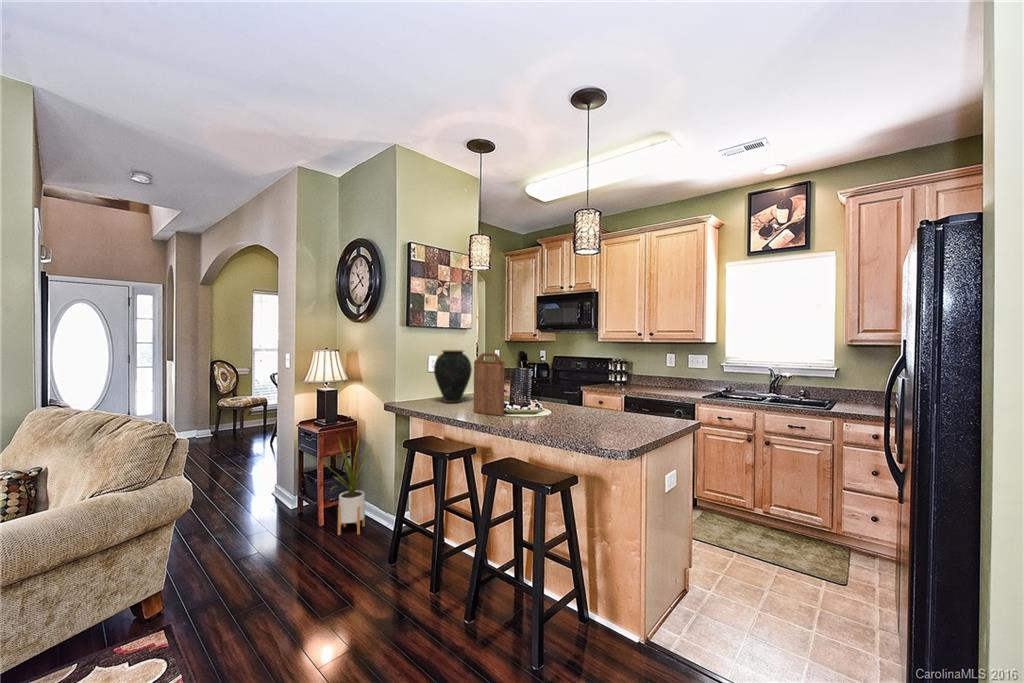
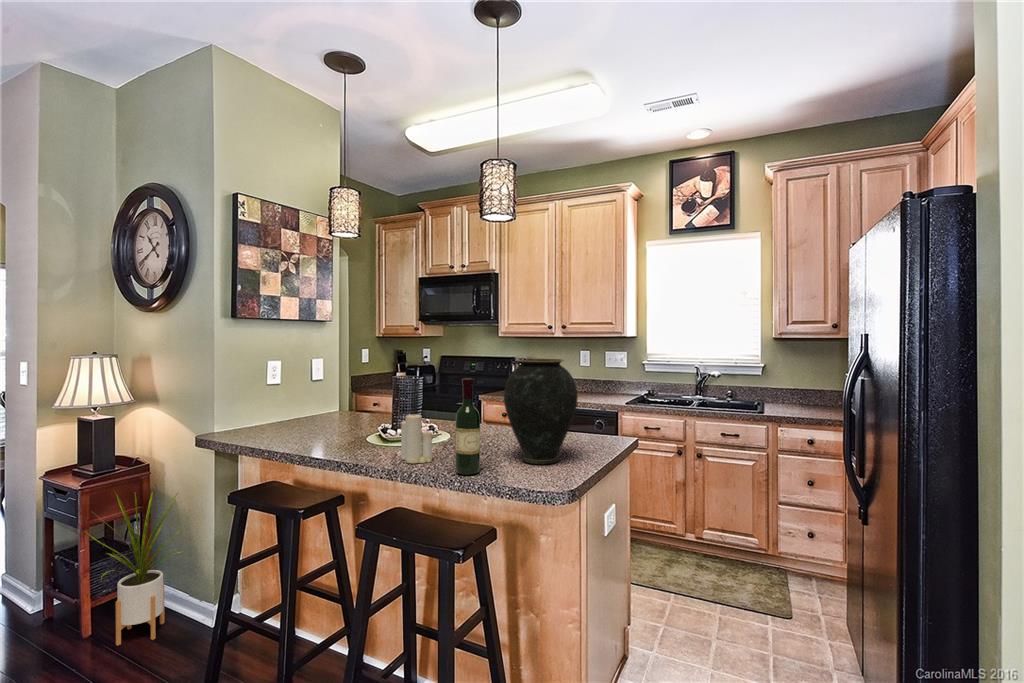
vase: present [434,350,472,403] -> present [504,359,578,464]
cutting board: present [474,353,505,416] -> none [338,357,385,447]
wine bottle: none [549,368,567,435] -> present [455,378,480,475]
candle: none [514,389,535,426] -> present [401,415,432,463]

